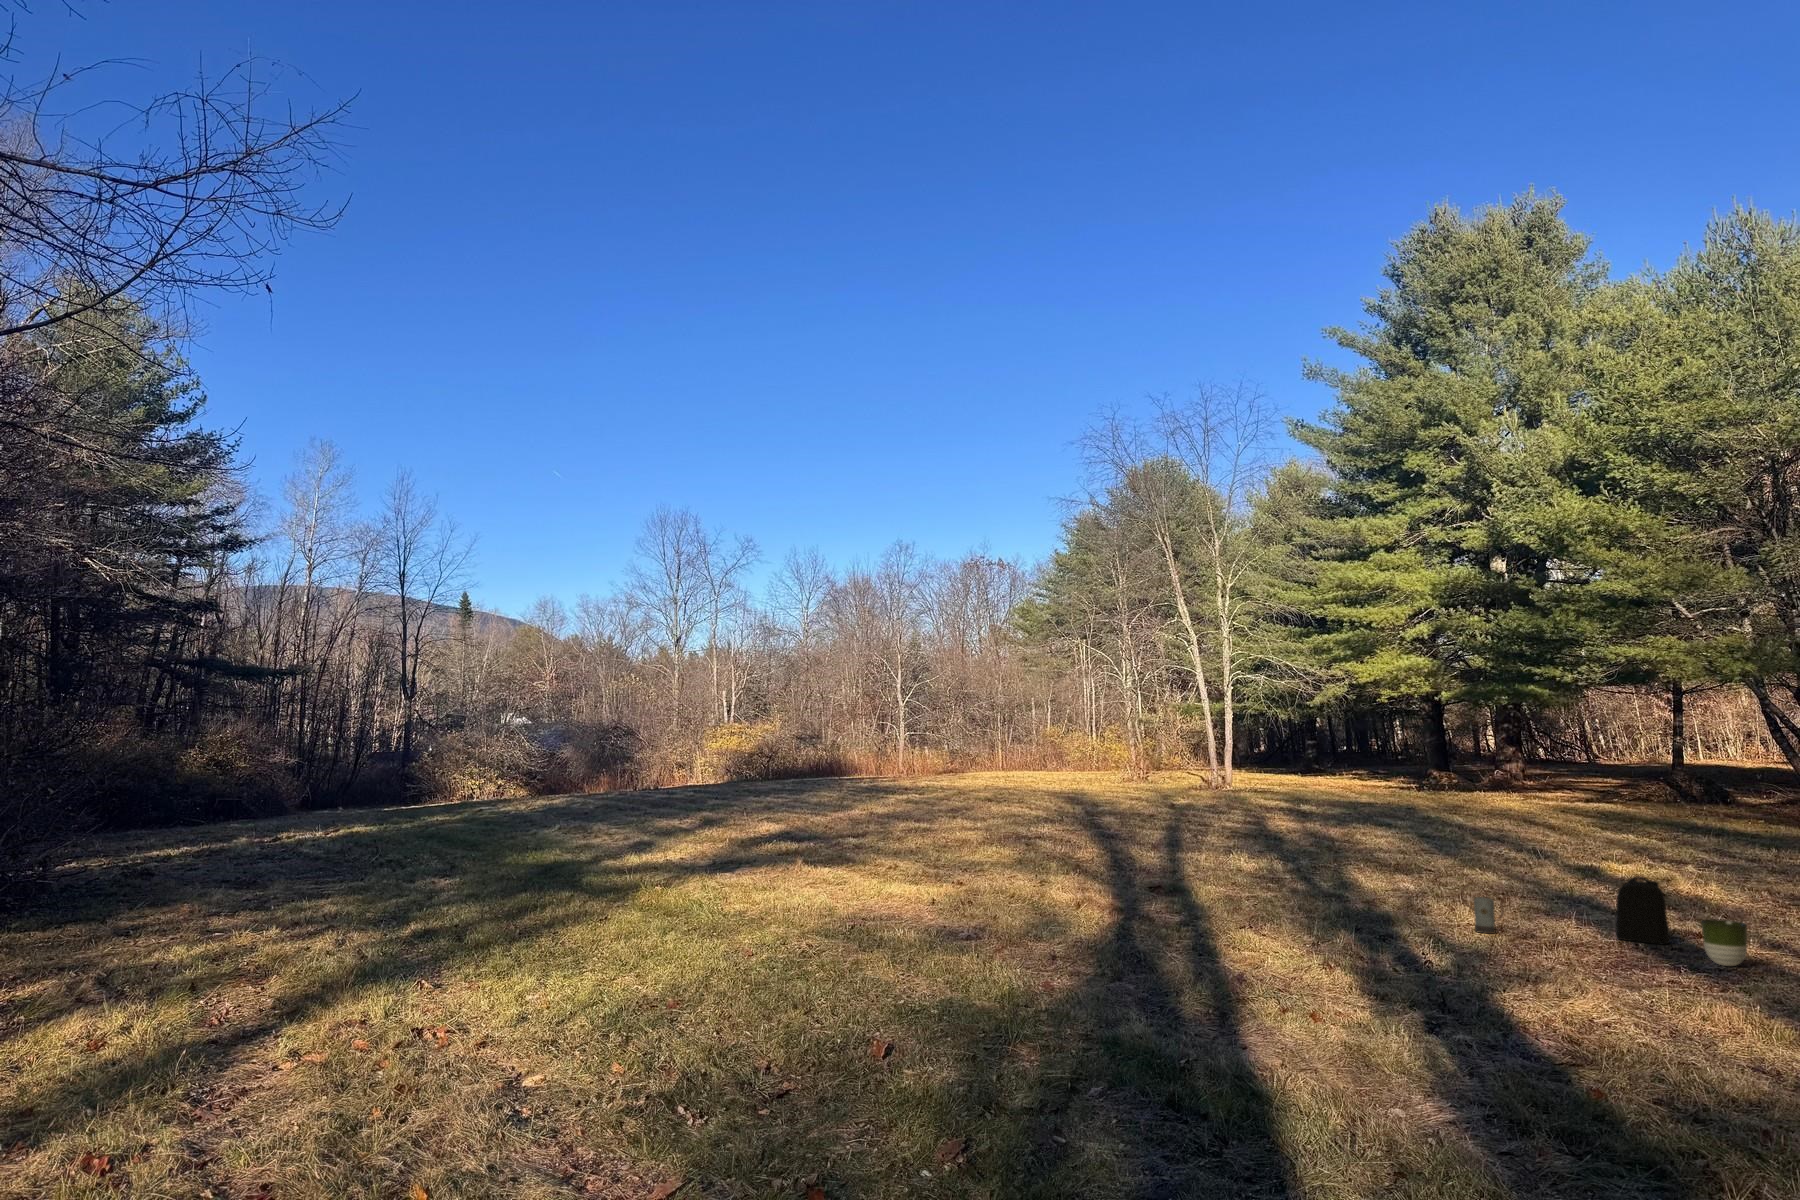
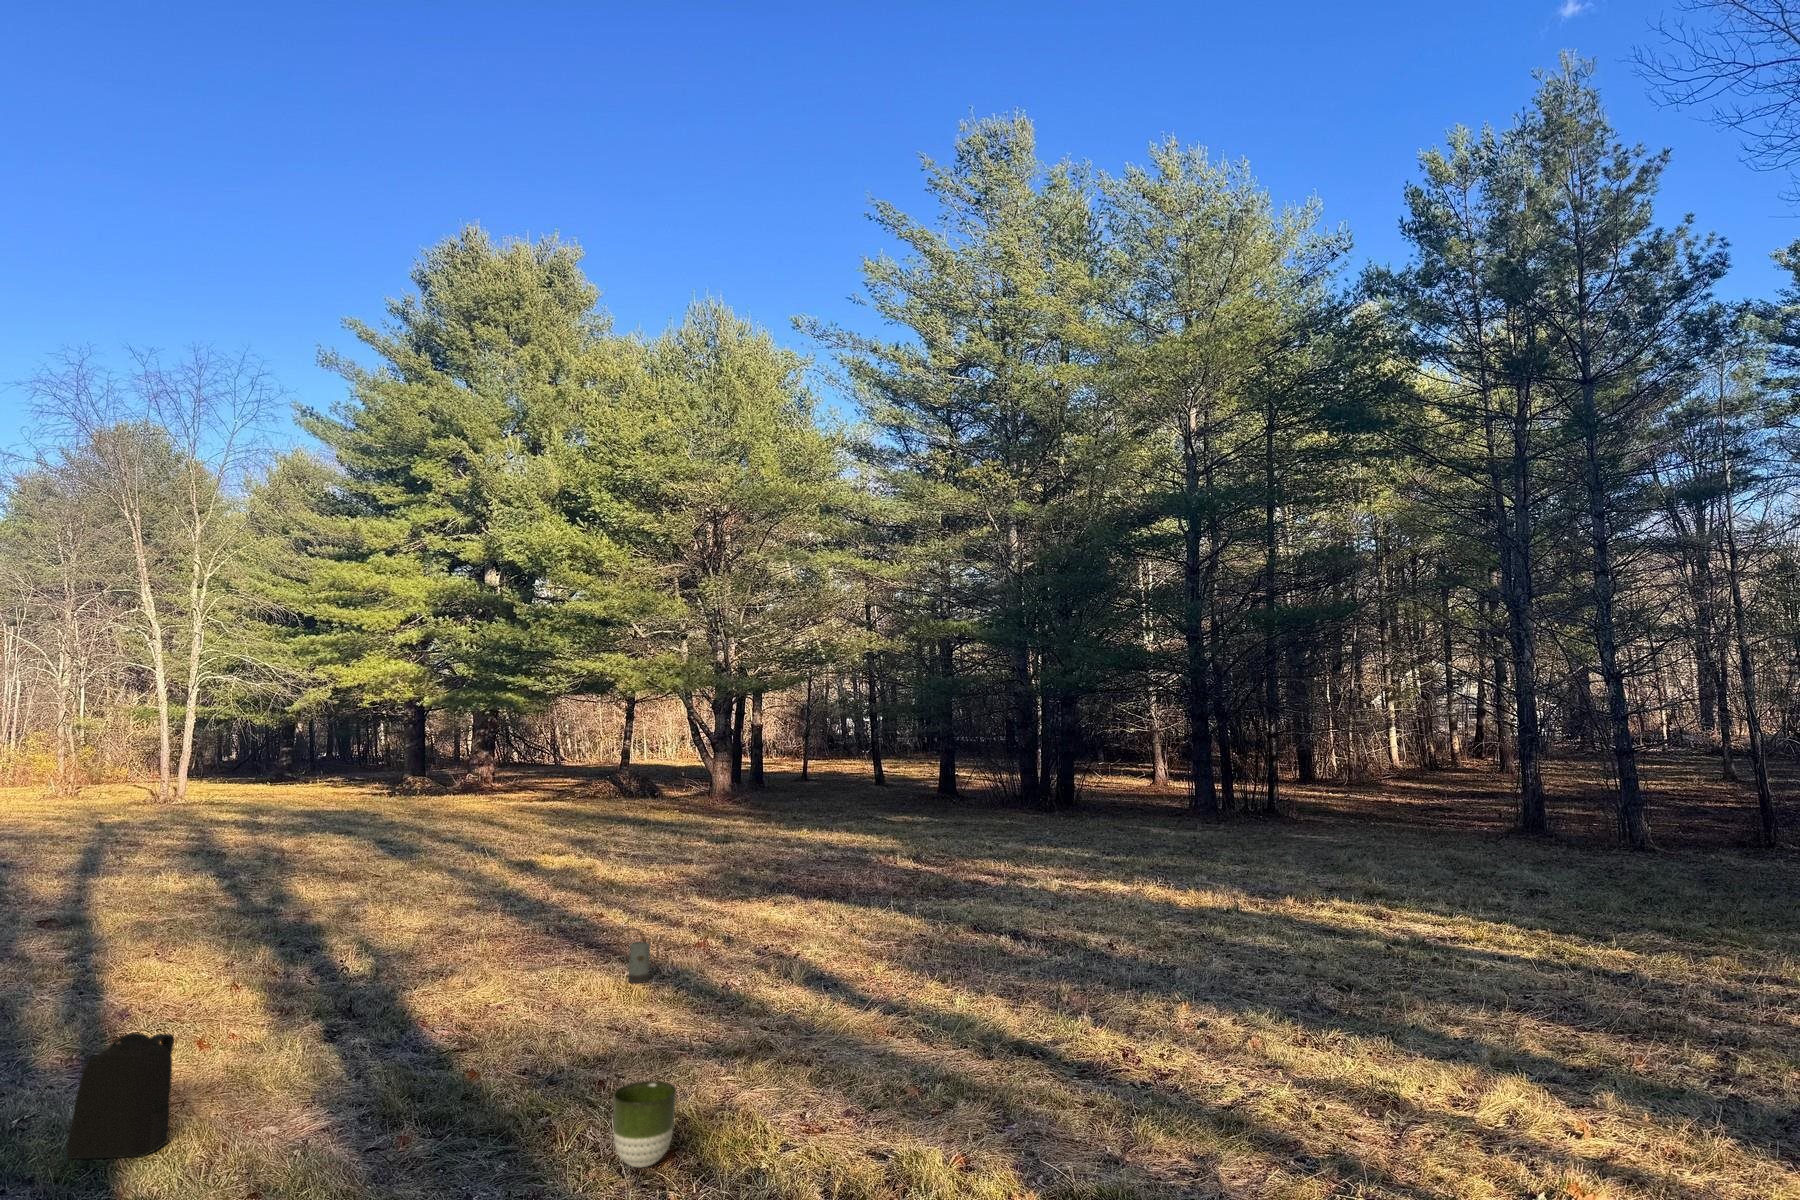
backpack: present [1615,877,1670,945] -> present [66,1033,174,1159]
watering can: present [1461,883,1506,934] -> present [617,928,663,983]

